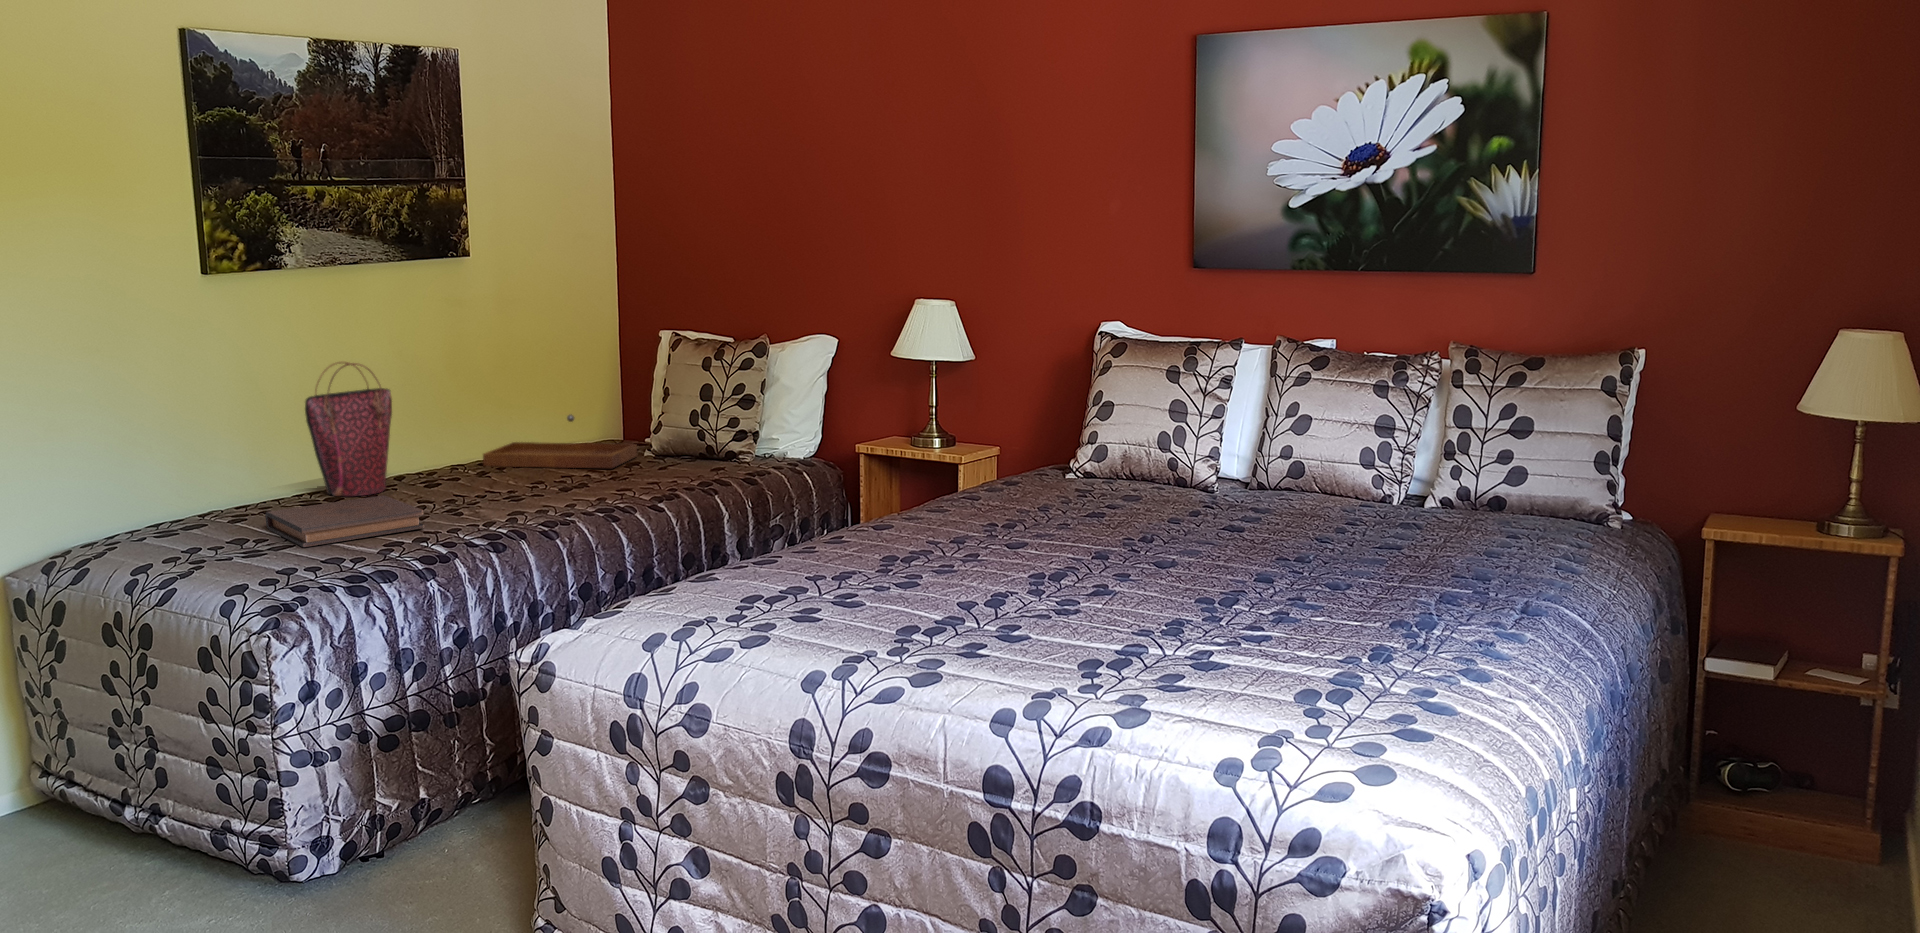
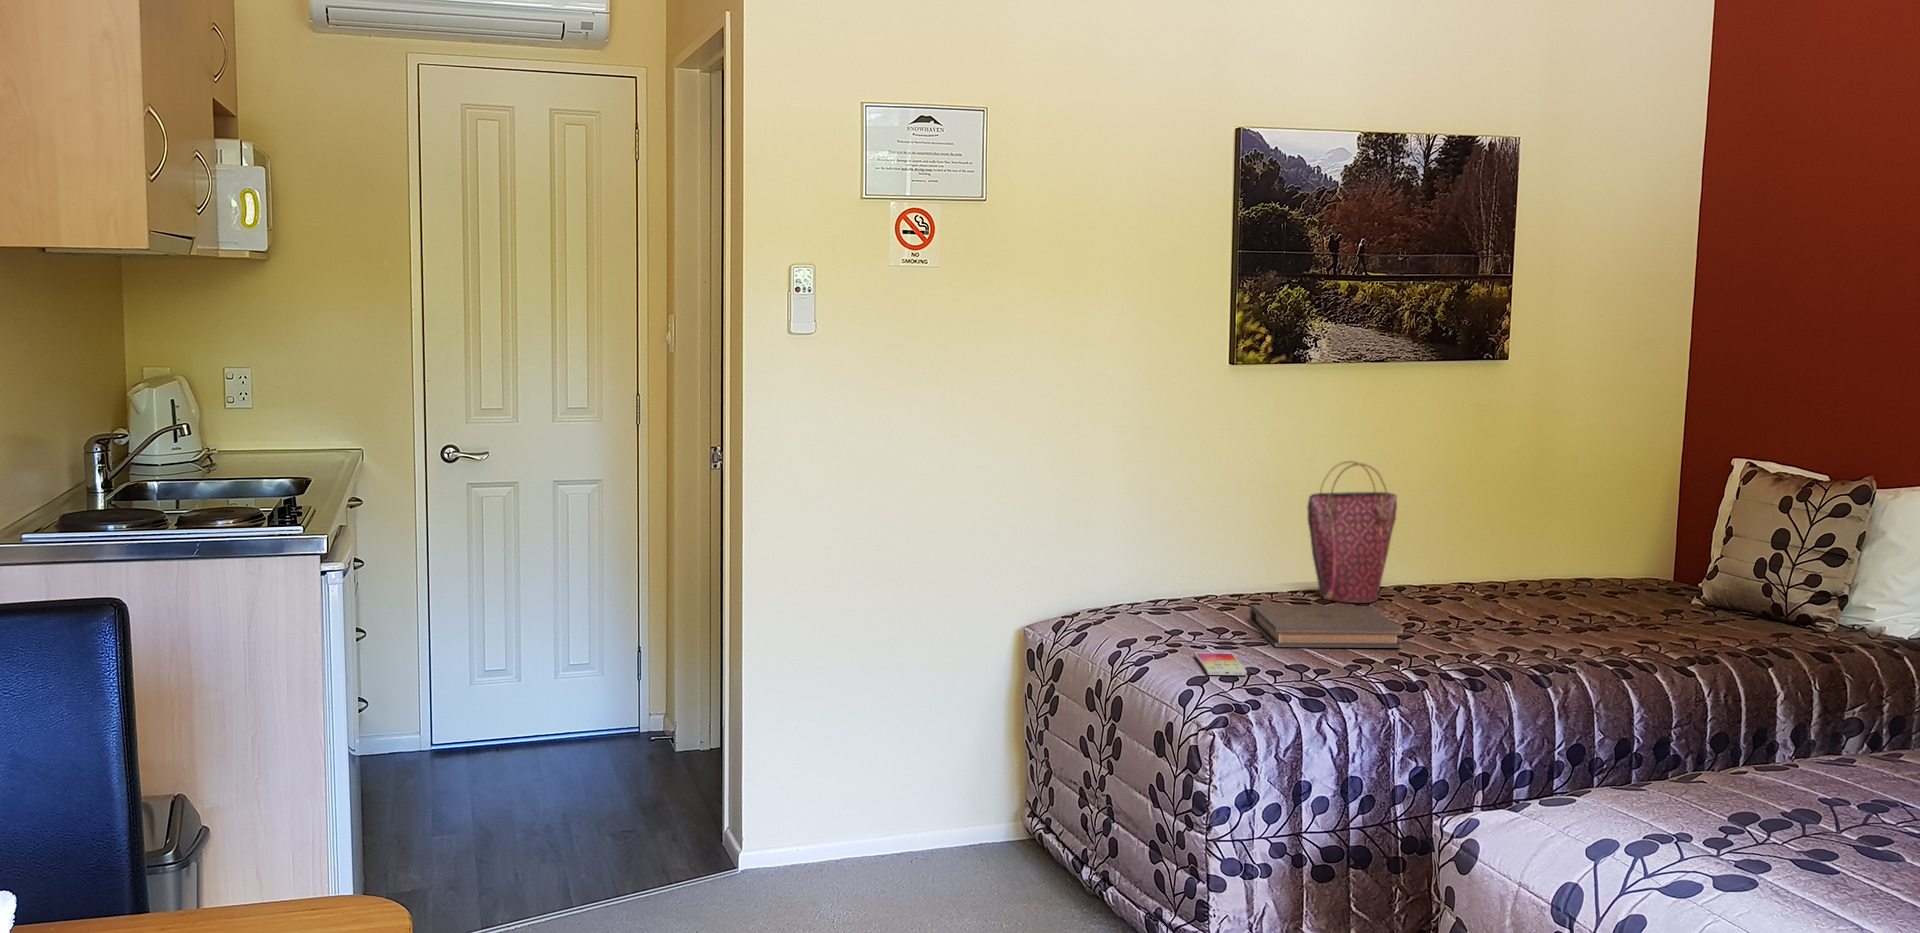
tray: present [483,415,637,468] -> none [1490,545,1678,614]
smartphone: none [223,560,286,584] -> present [1194,652,1247,675]

